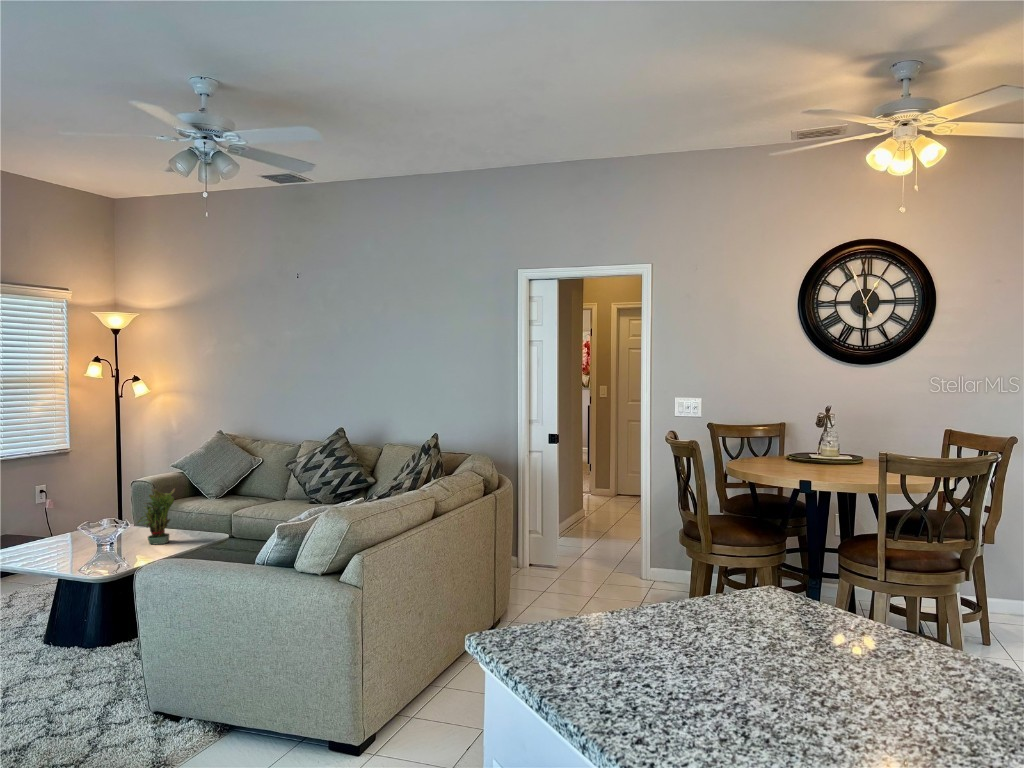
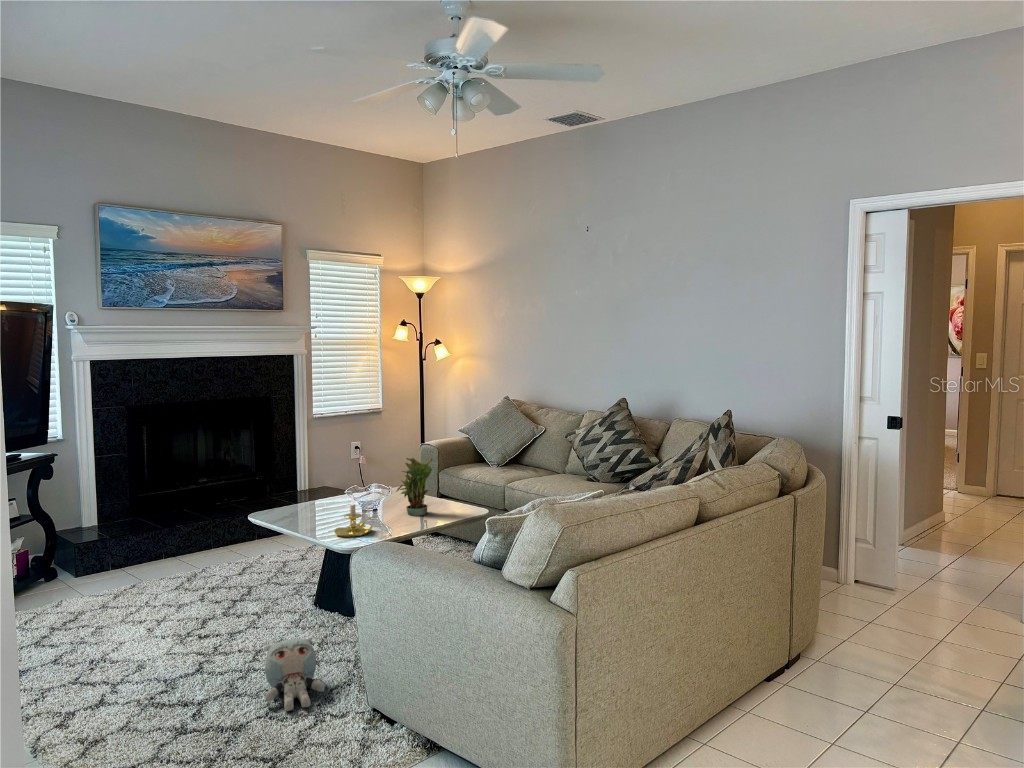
candle holder: none [83,527,126,568] -> present [334,495,375,537]
plush toy: none [29,664,100,731] -> present [265,638,324,711]

